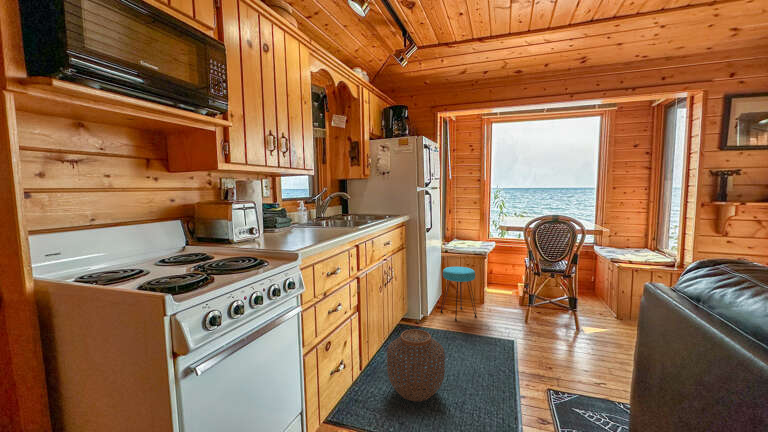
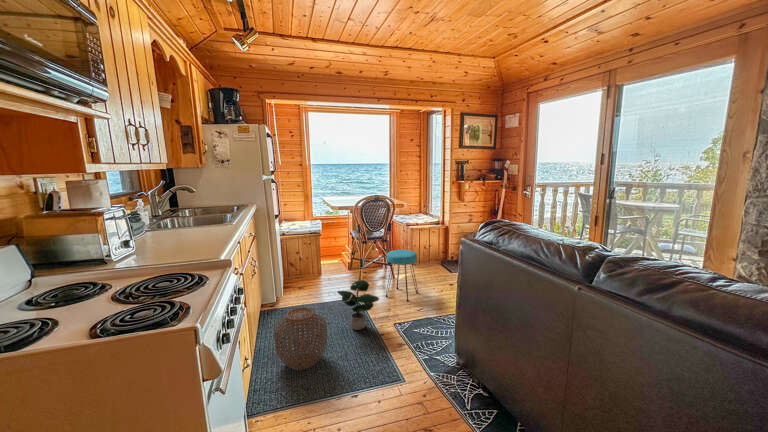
stool: present [440,267,477,320] -> present [386,250,418,301]
potted plant: none [472,317,526,380] -> present [337,280,379,330]

